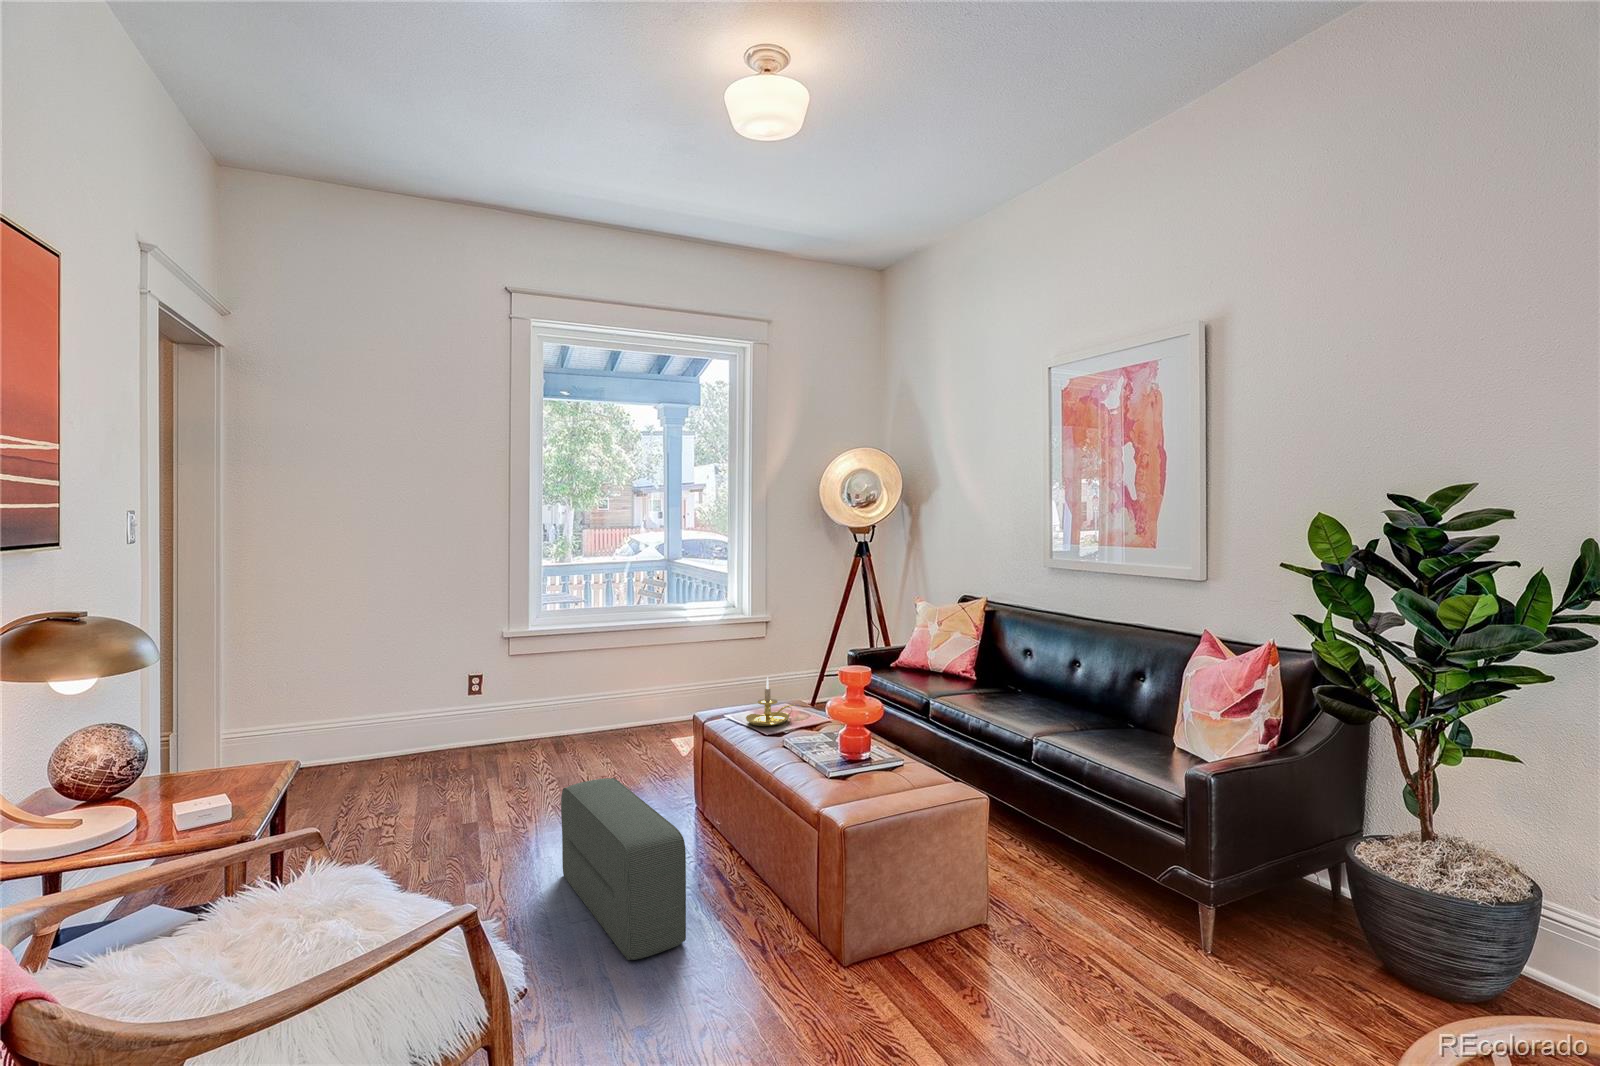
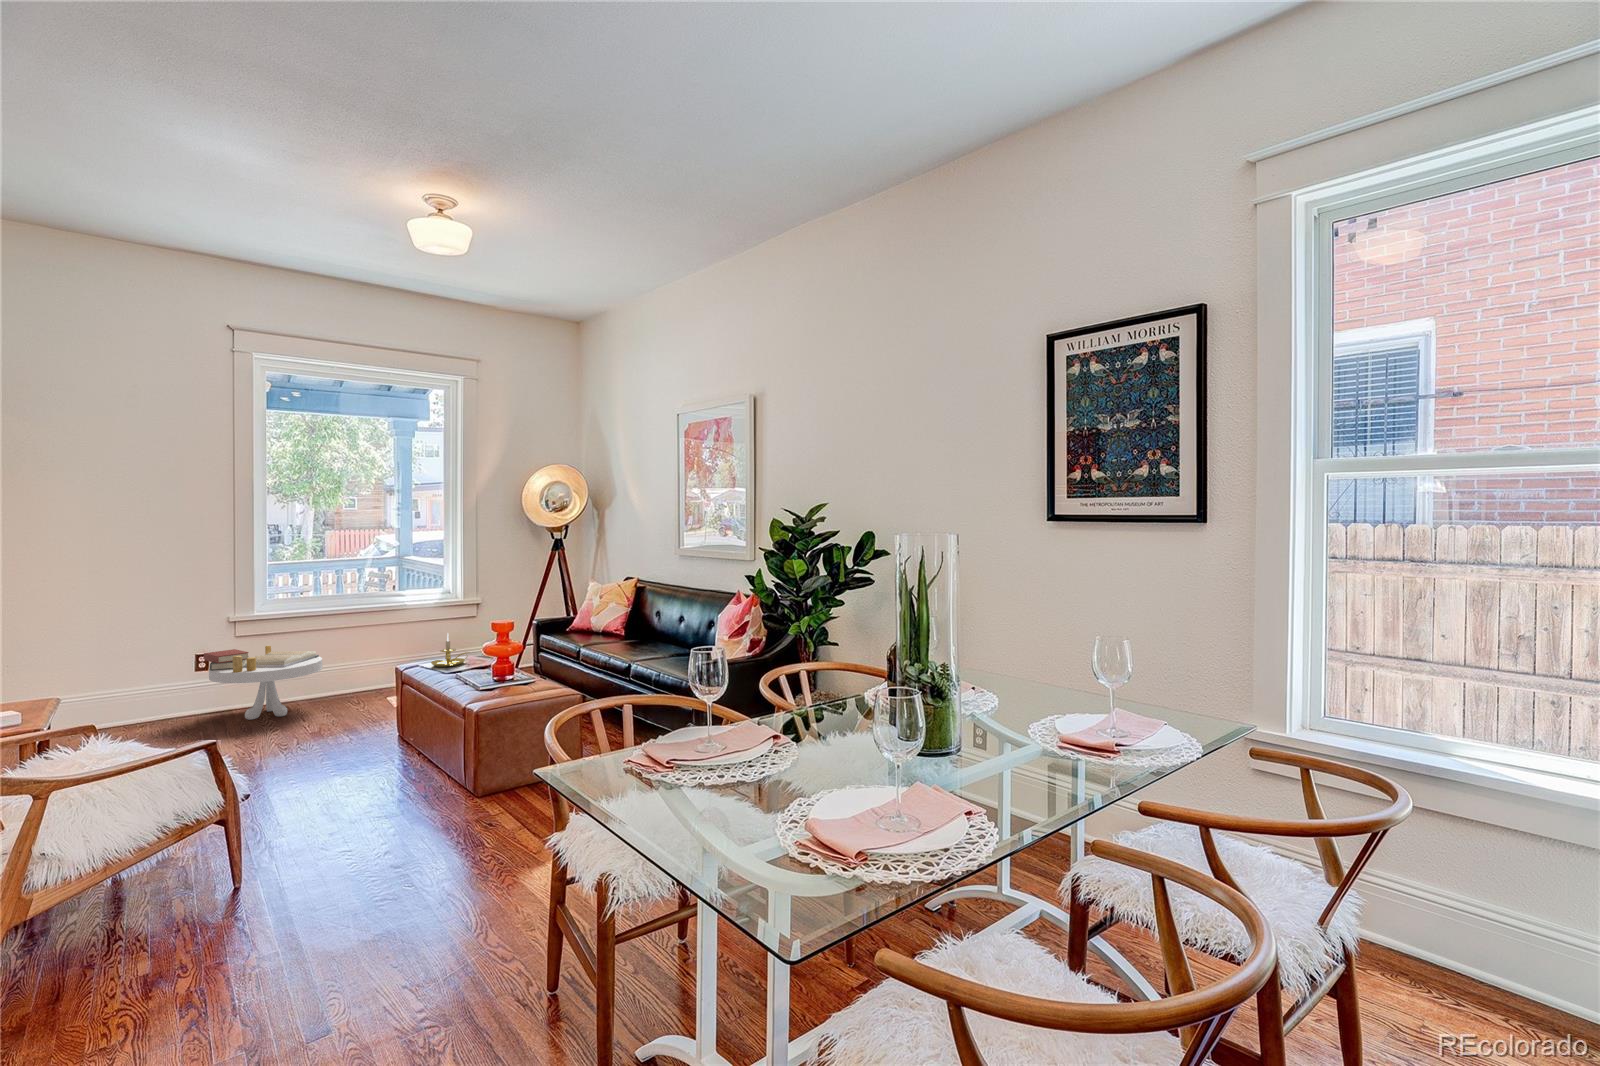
side table: none [474,669,600,763] -> present [204,646,322,720]
pouf: present [561,778,686,960] -> none [281,706,370,806]

